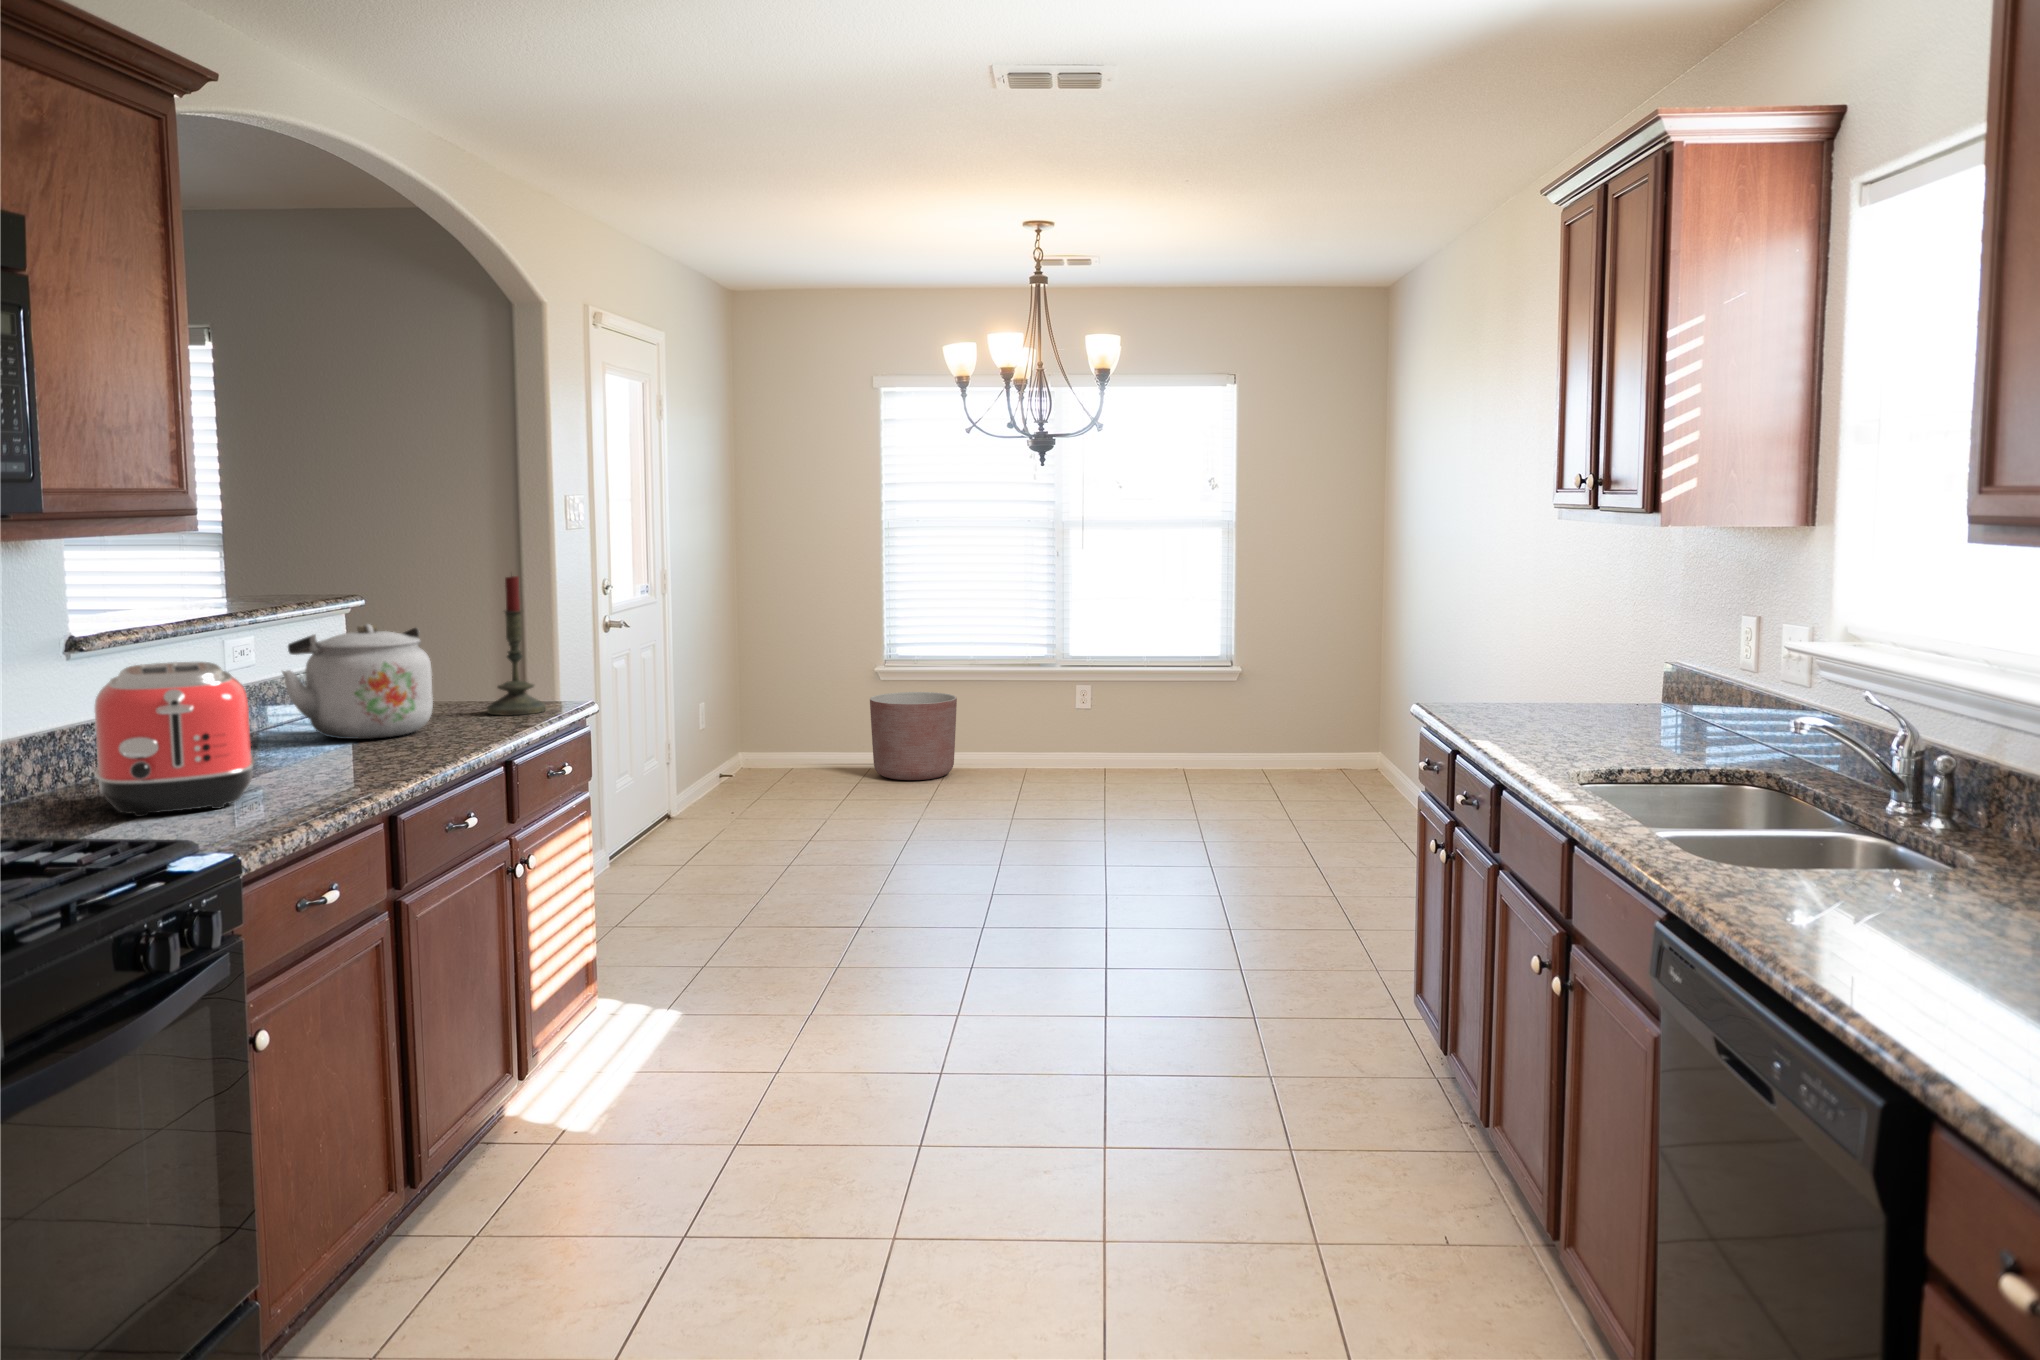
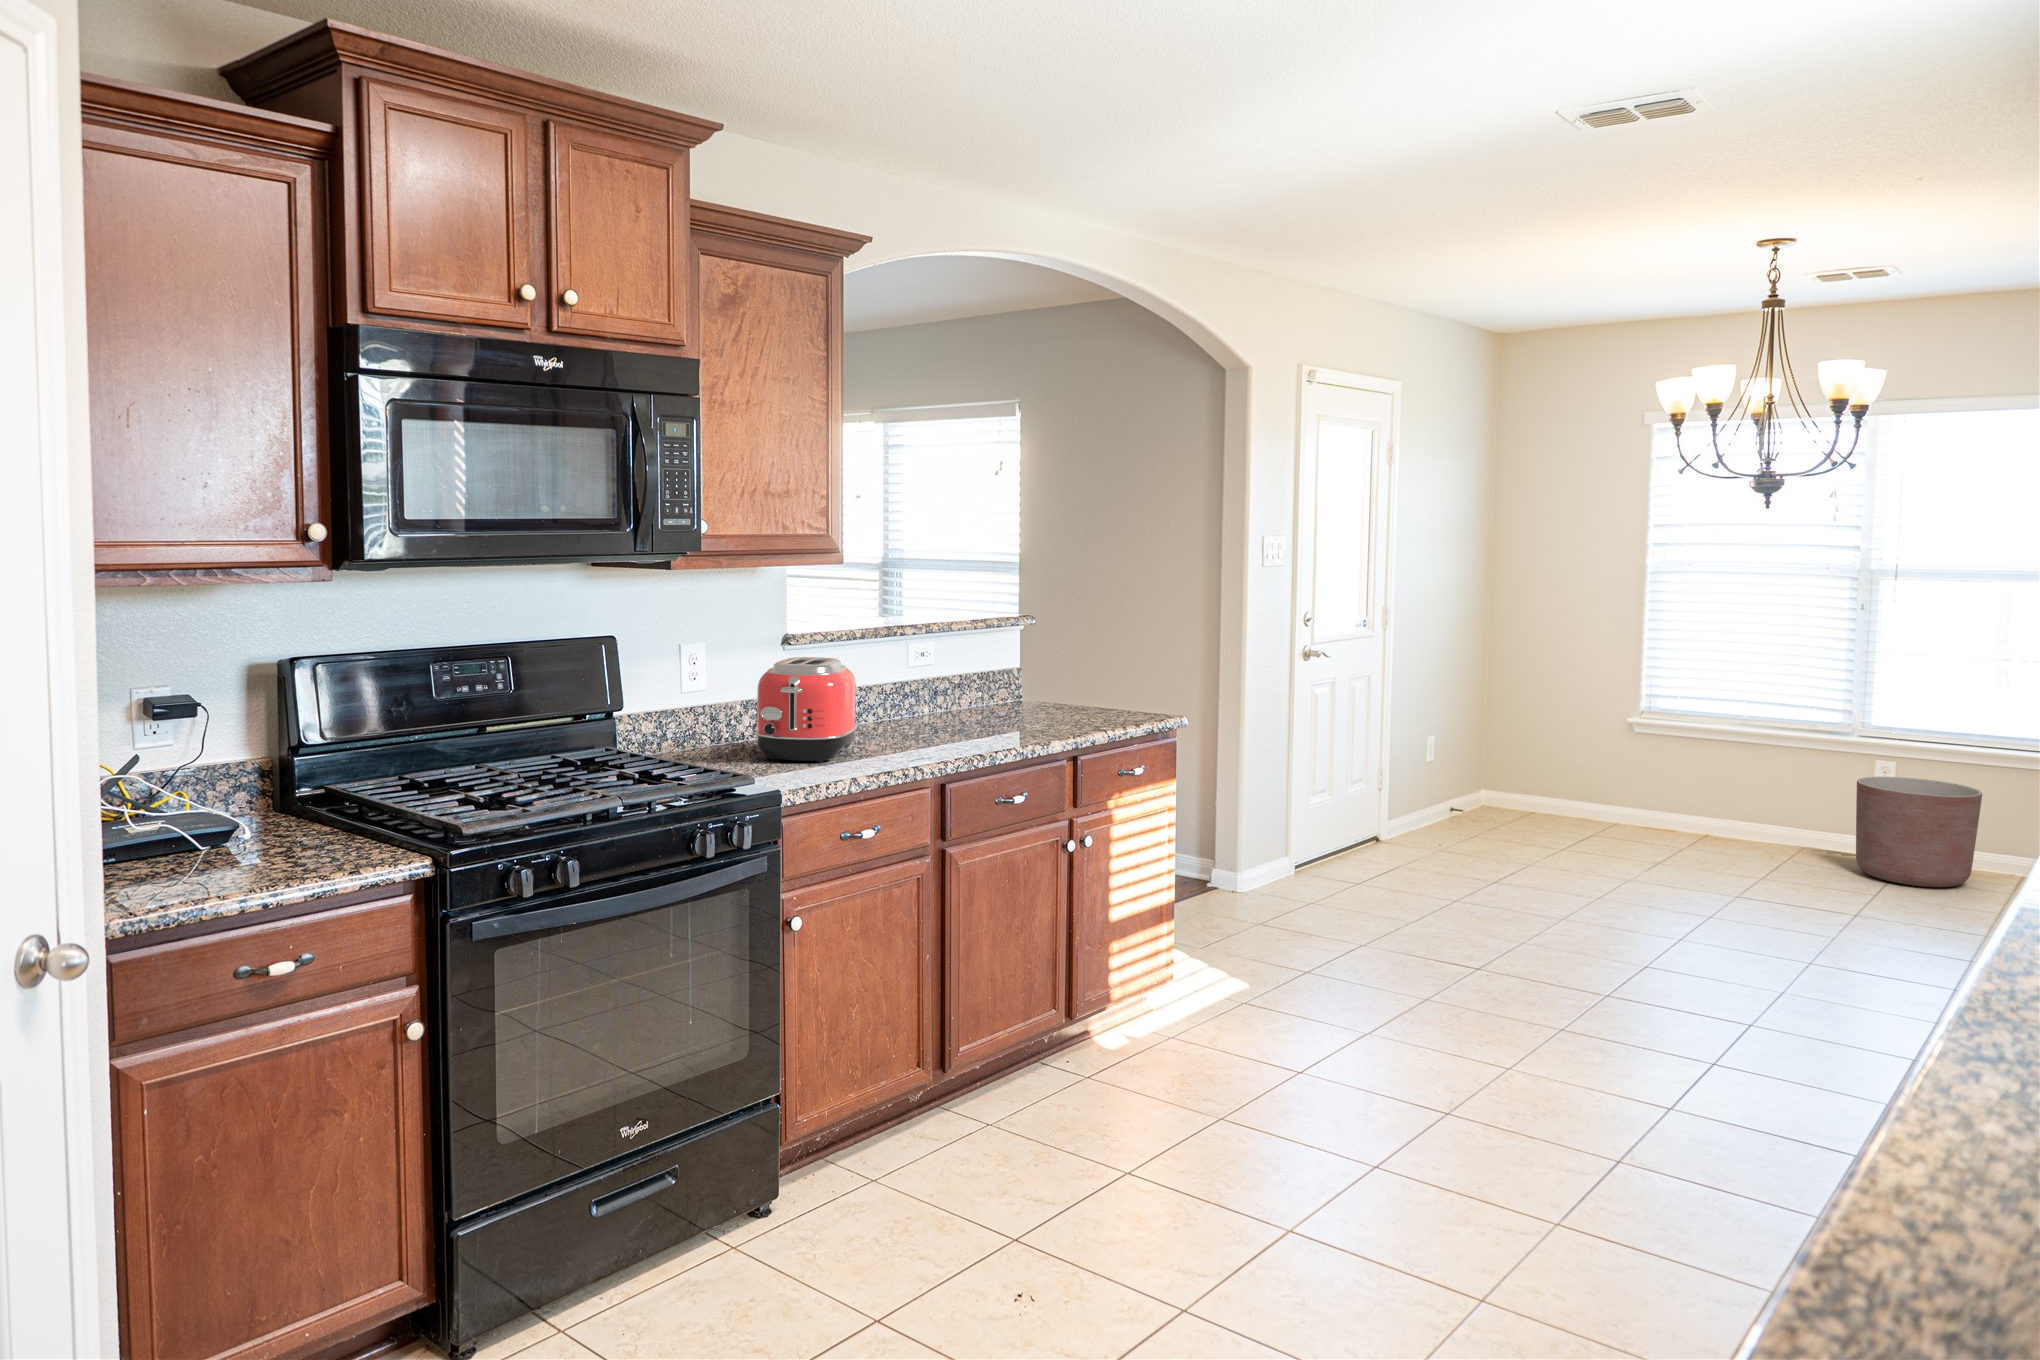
candle: present [487,576,546,716] -> none [1095,604,1141,724]
kettle: present [282,624,433,739] -> none [931,639,1038,729]
planter: present [870,692,957,780] -> present [1856,777,1982,887]

